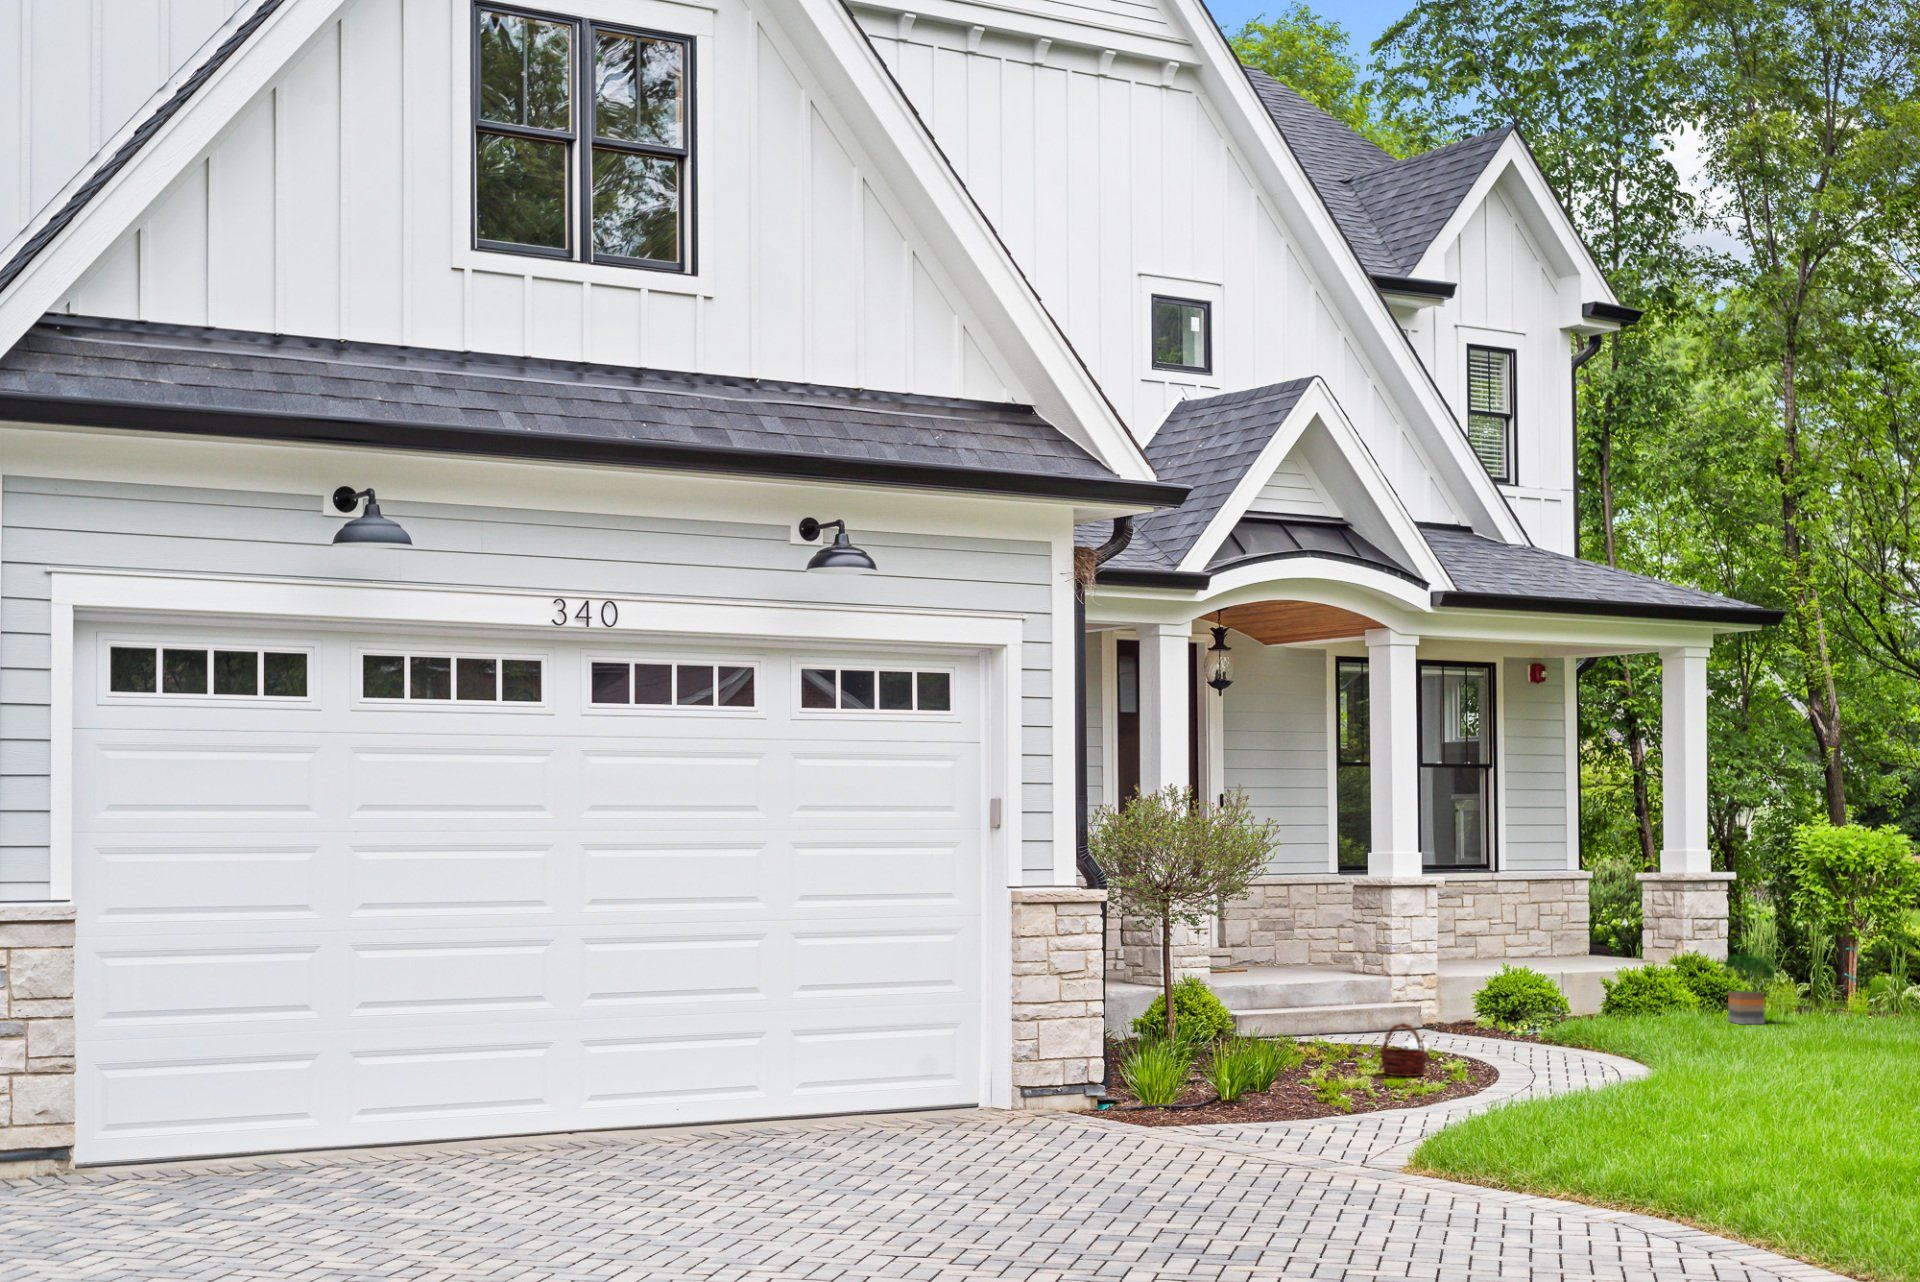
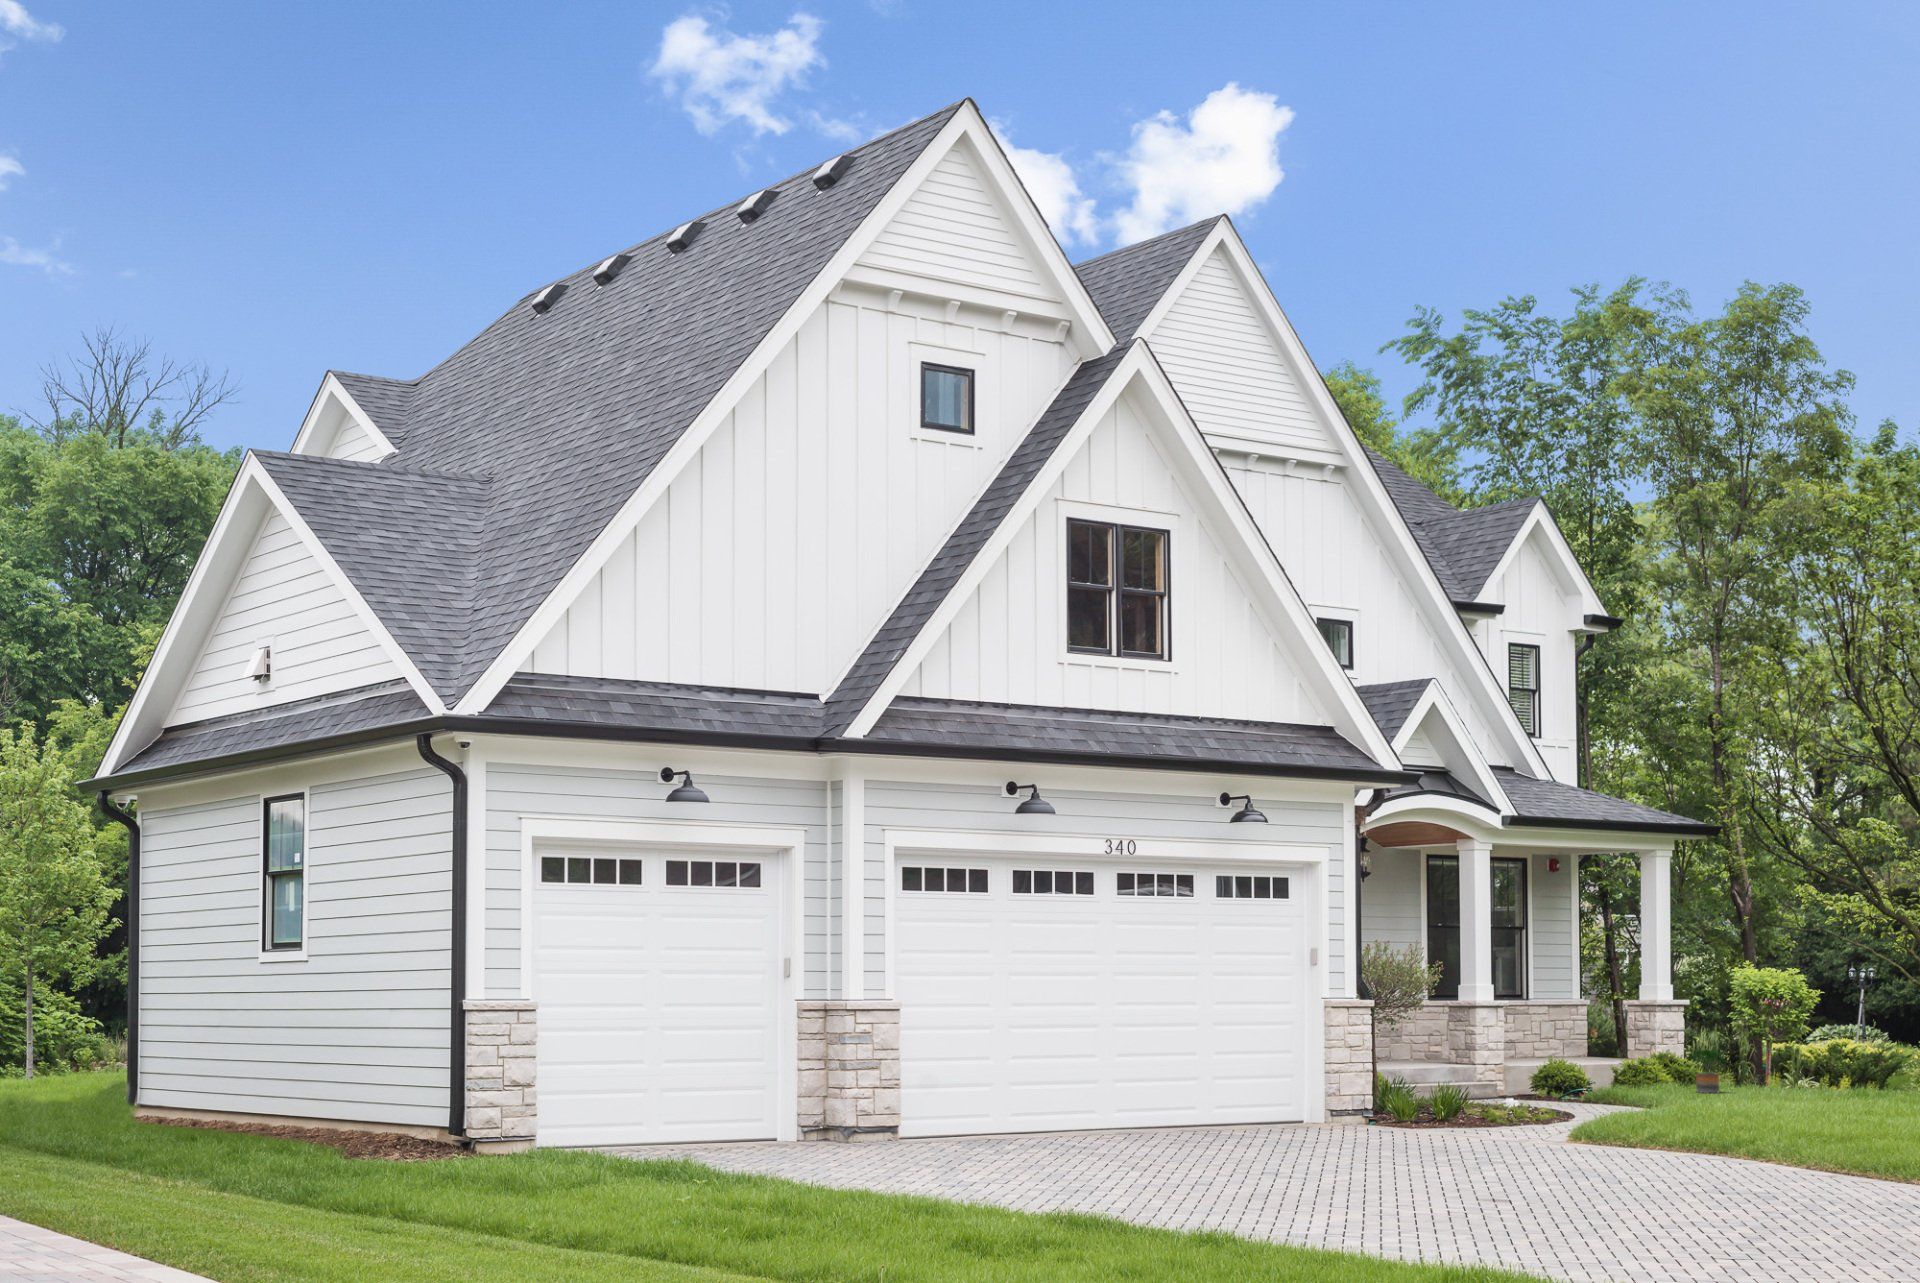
basket: present [1380,1023,1427,1076] -> none [1511,1082,1540,1113]

